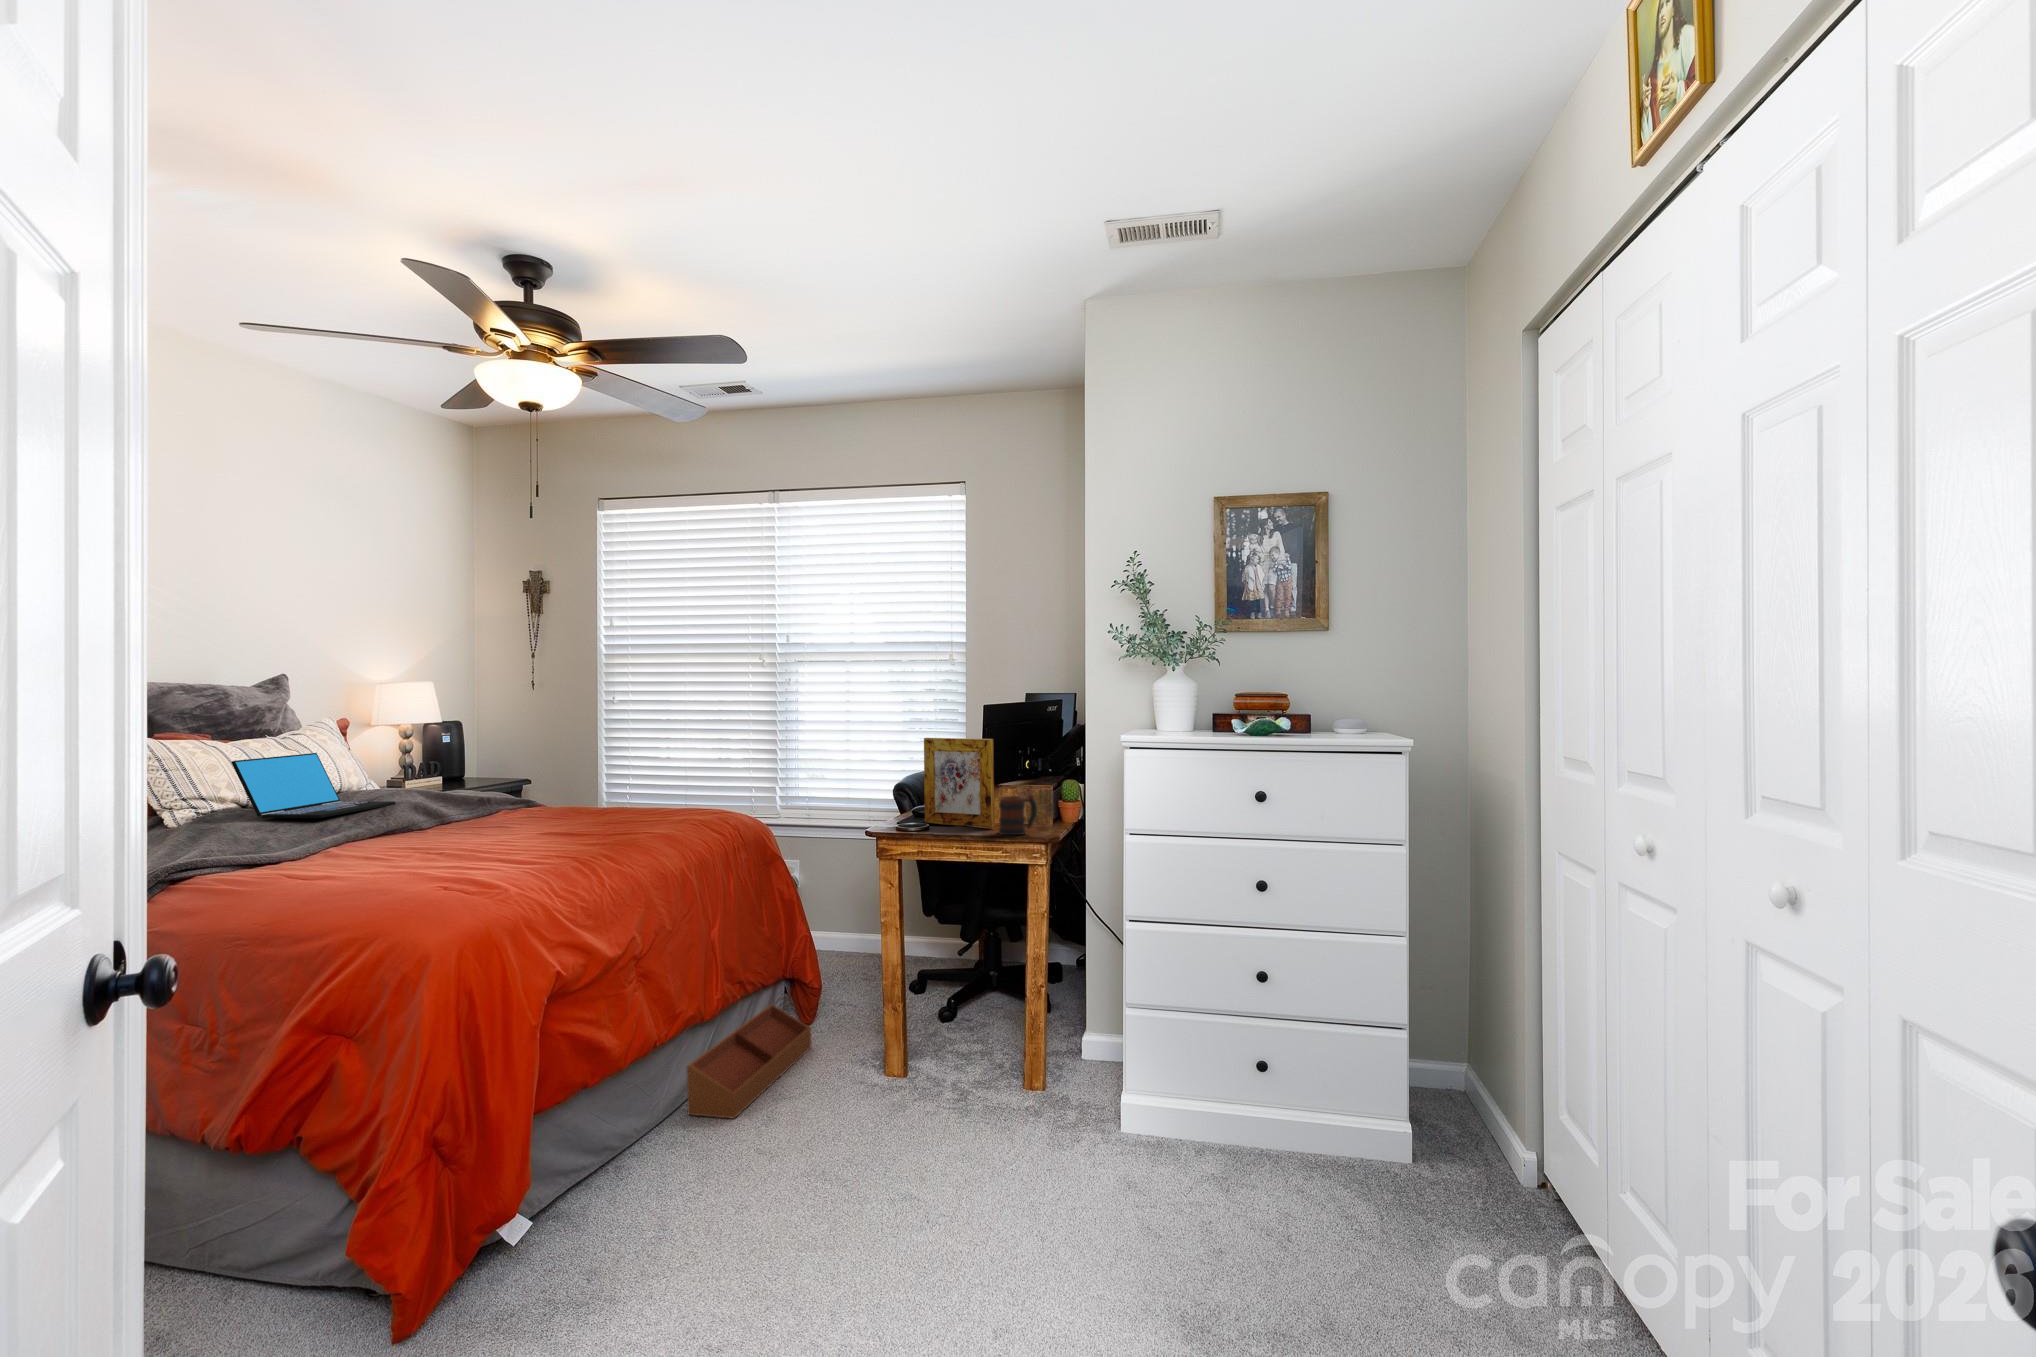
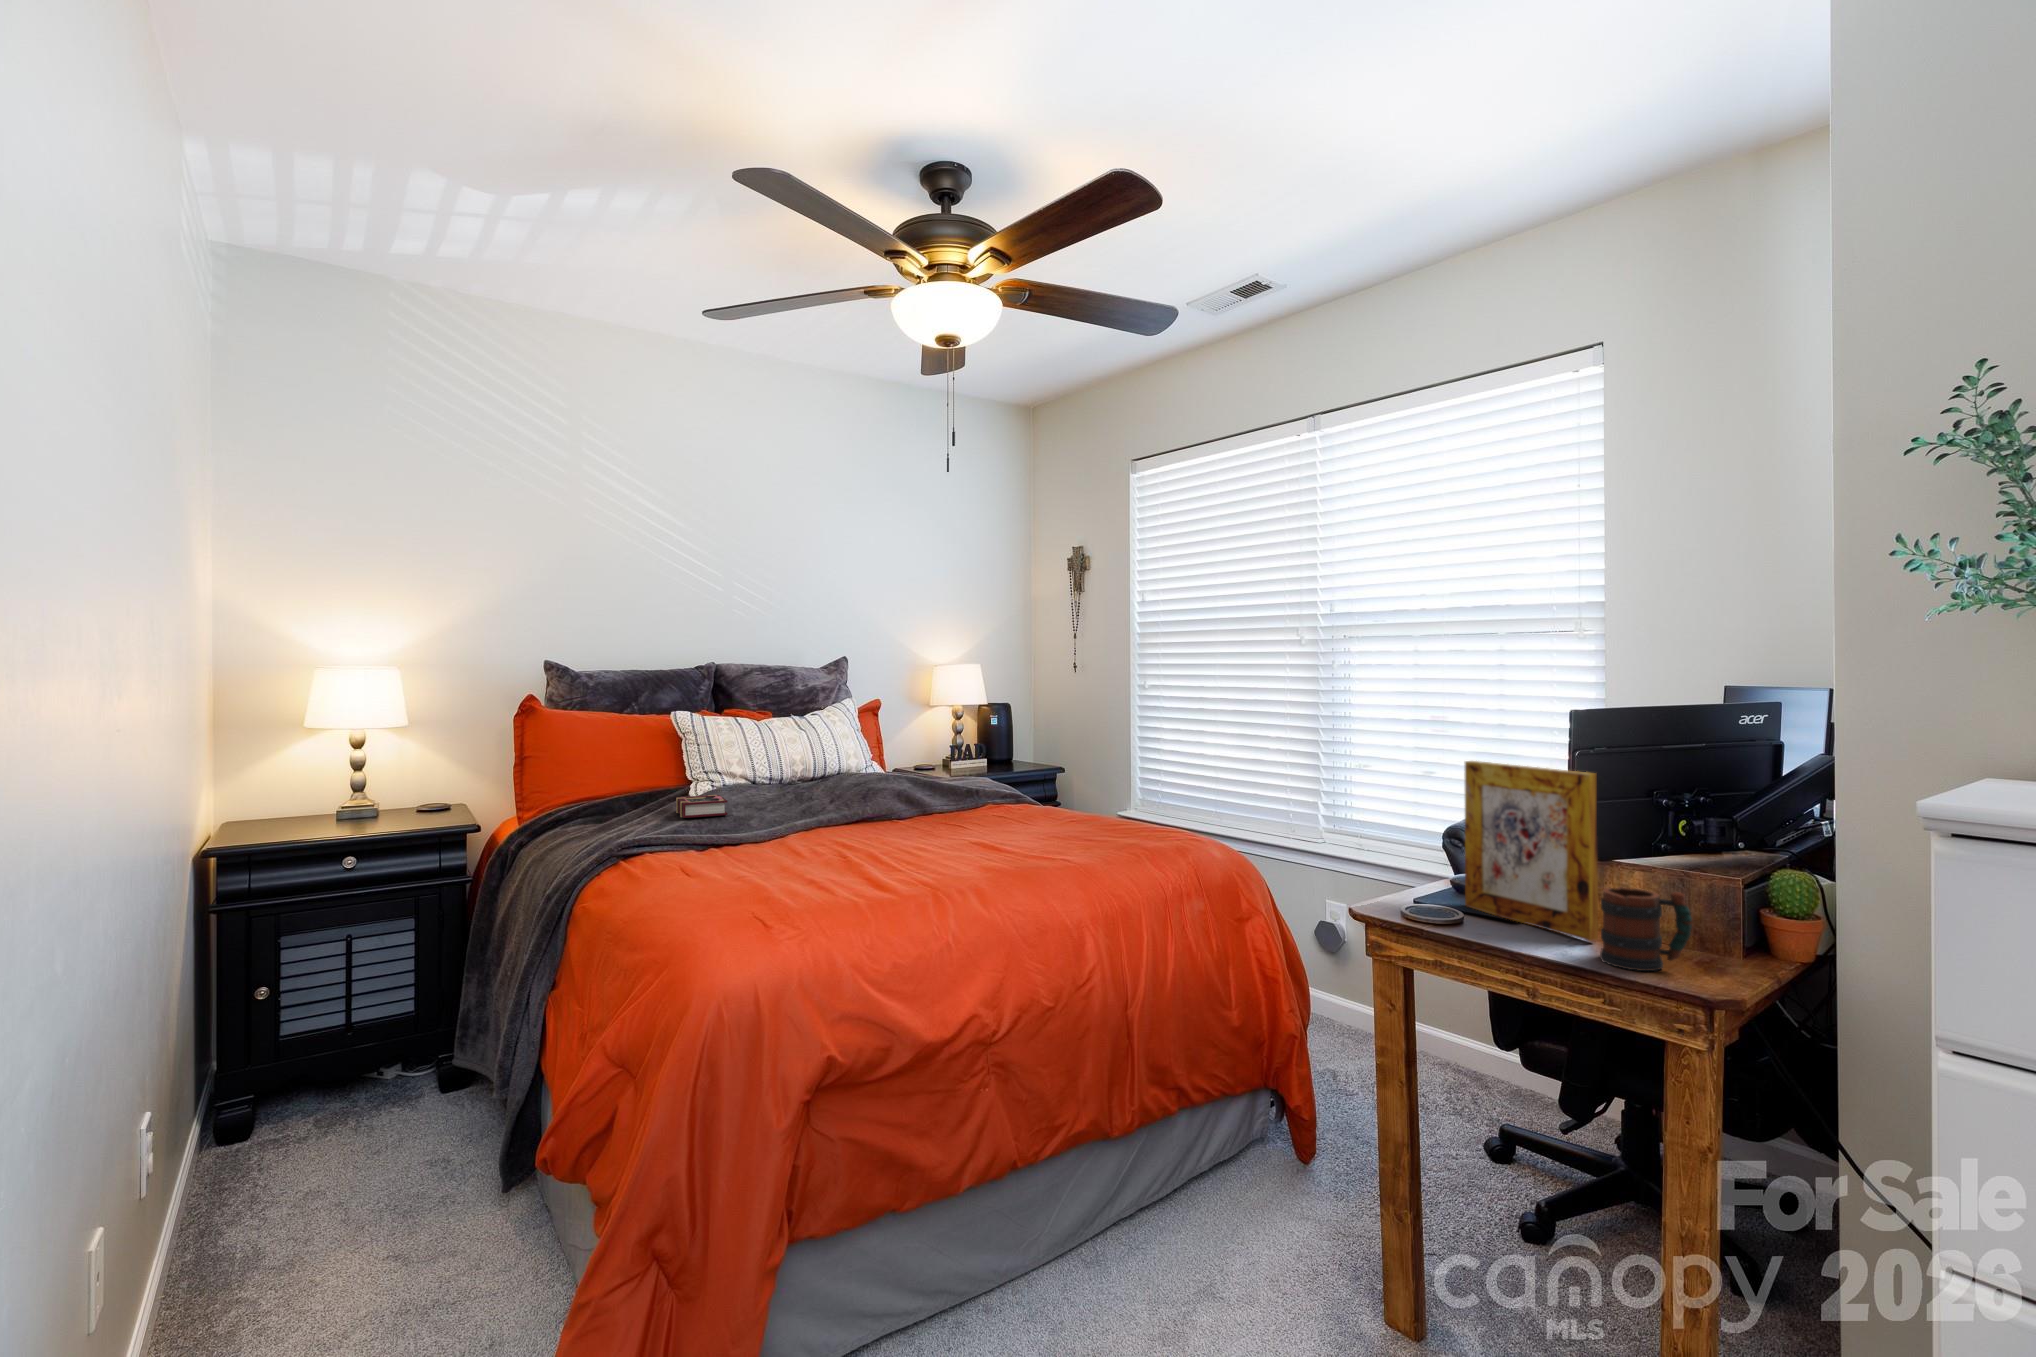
laptop: present [231,753,395,818] -> none [727,734,866,803]
book: none [193,816,272,839] -> present [676,795,728,818]
storage bin: present [687,1004,811,1119] -> none [1063,1129,1283,1318]

